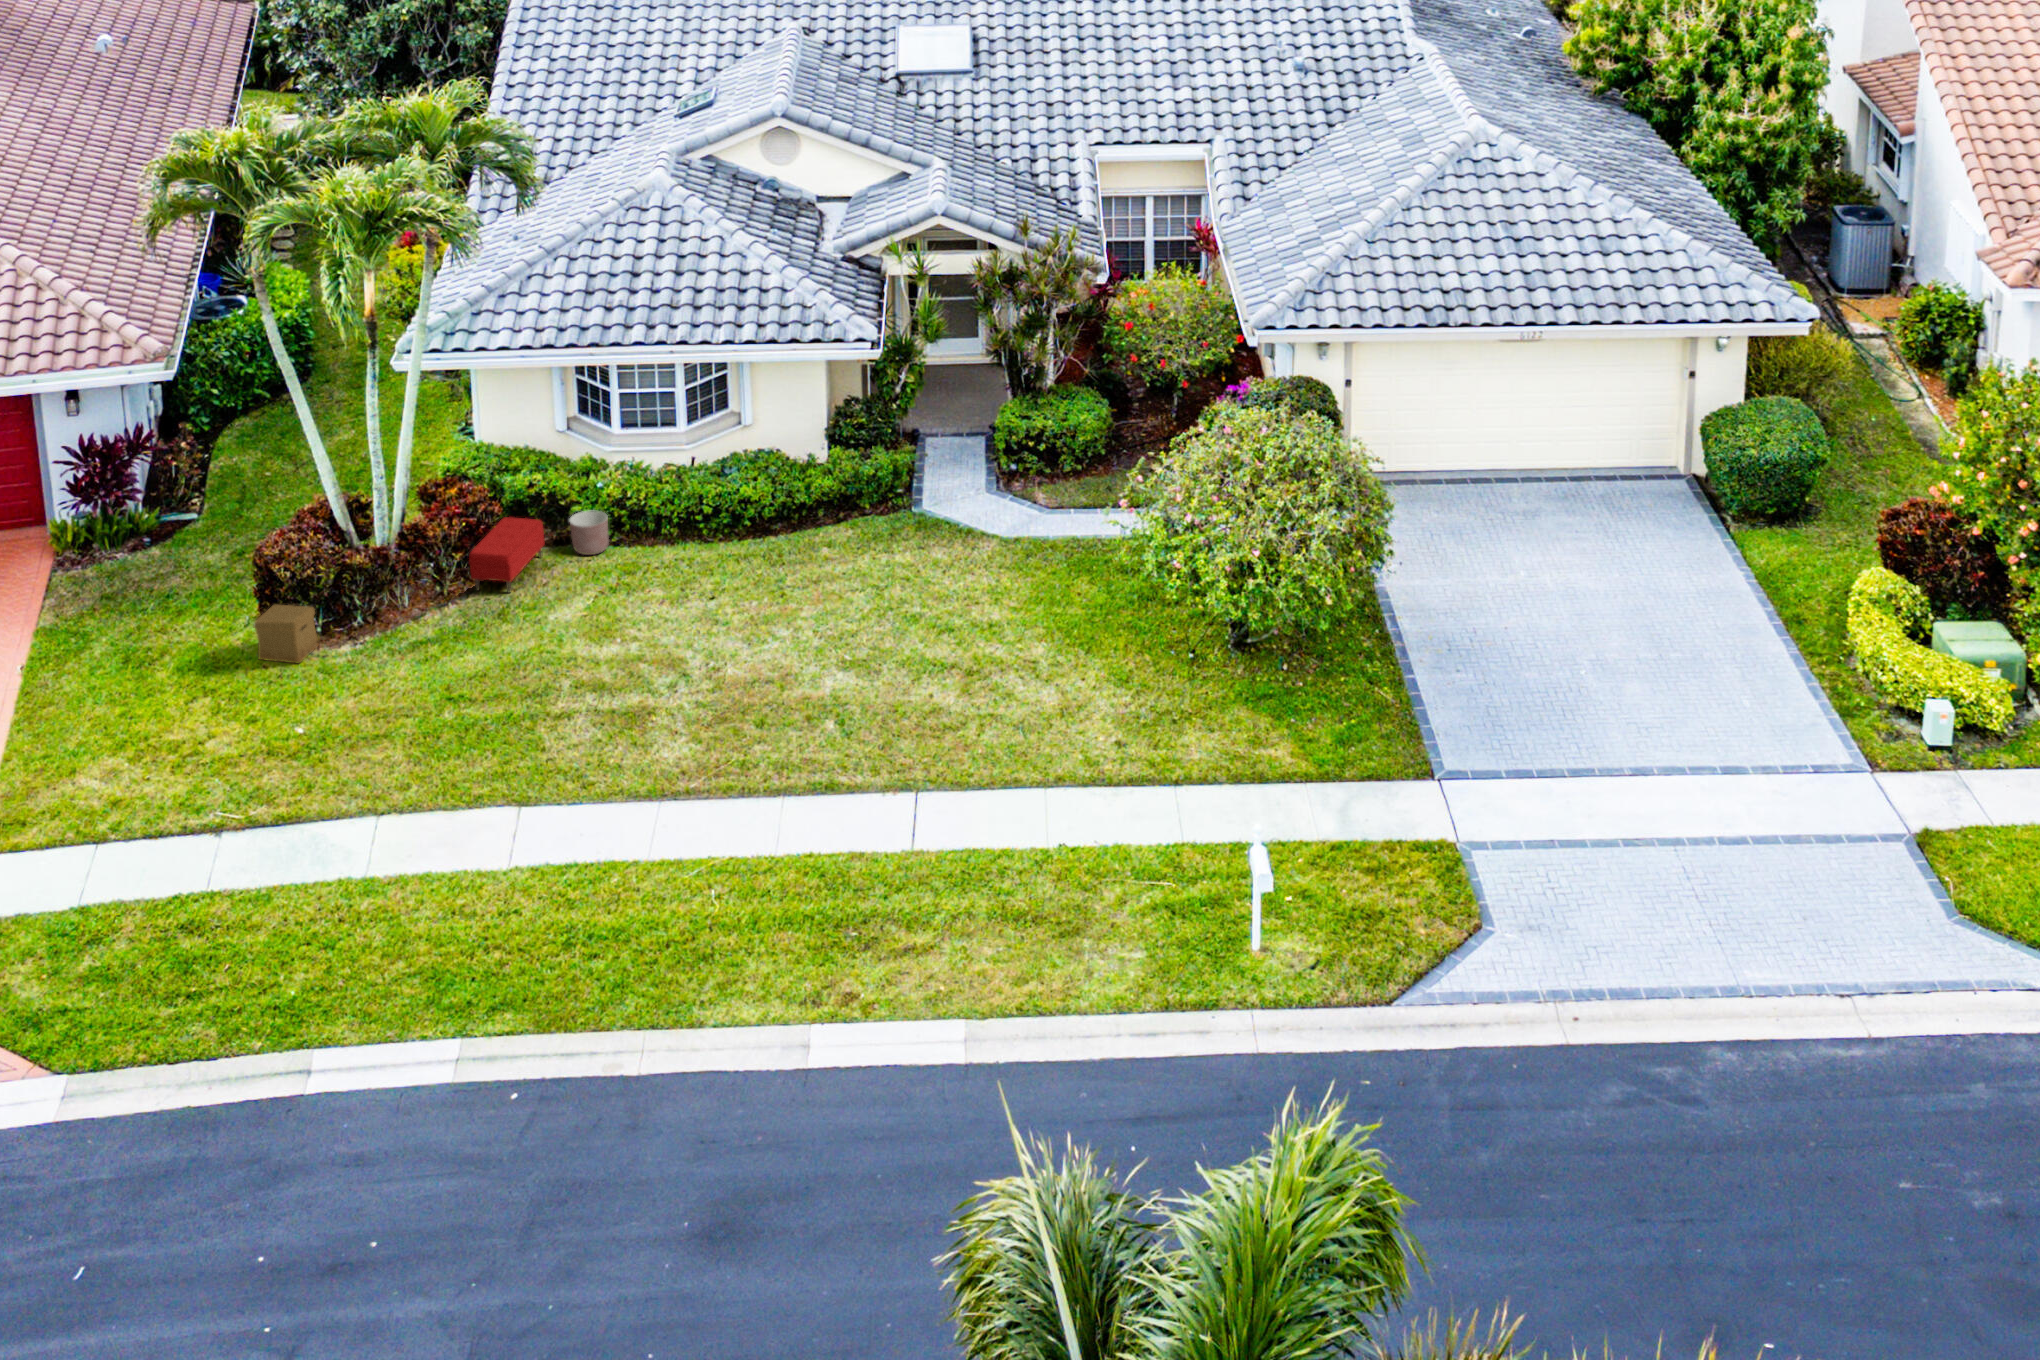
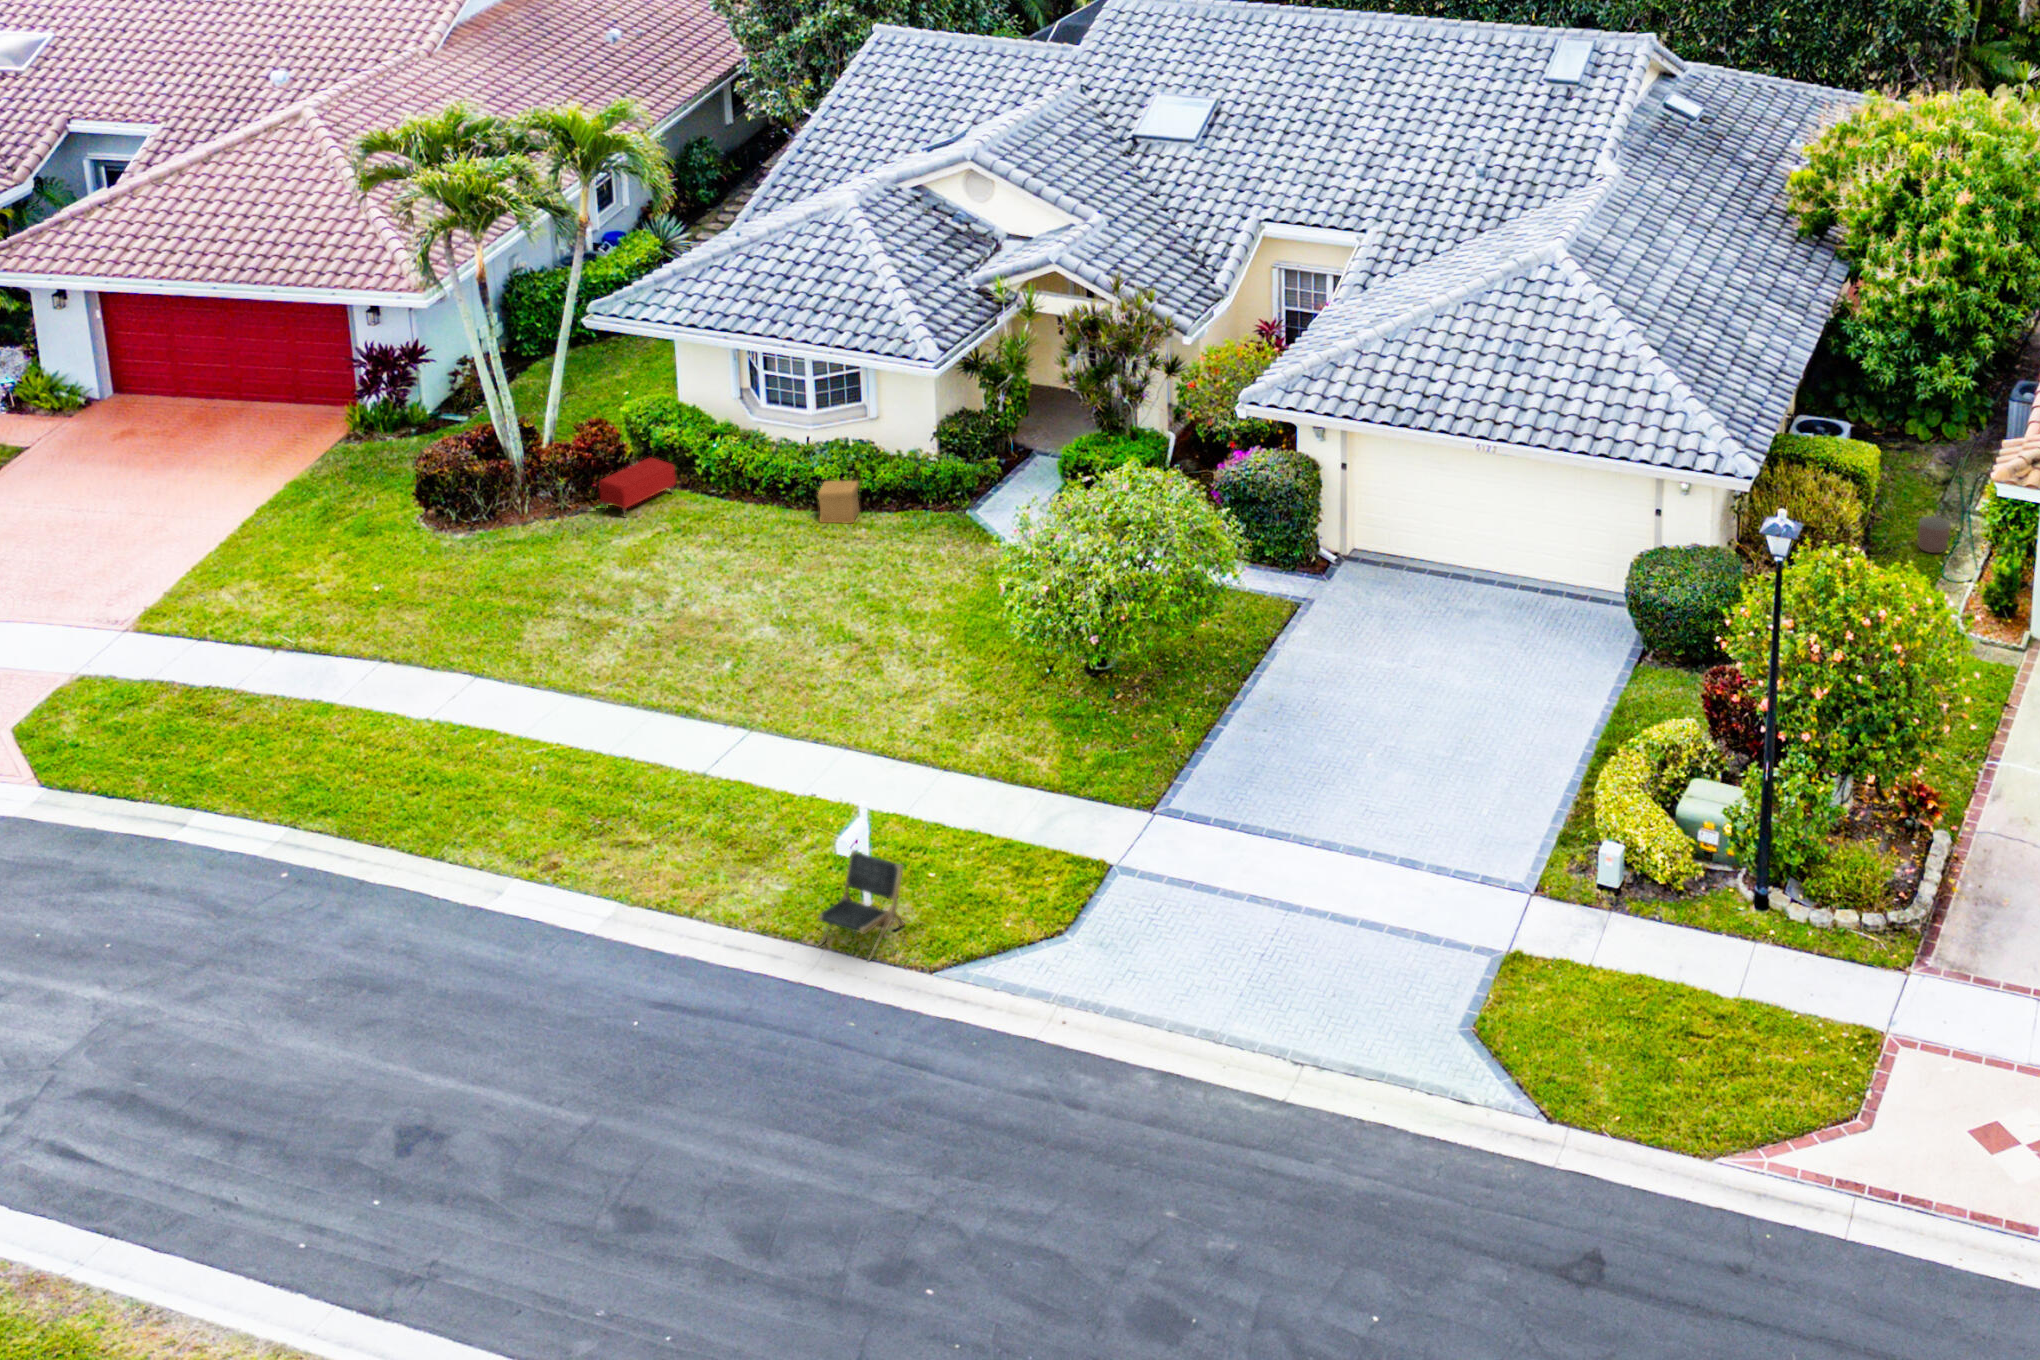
planter: present [569,510,609,555] -> present [1918,516,1951,553]
cardboard box: present [253,604,319,664] -> present [818,481,859,524]
lounge chair: none [1222,881,1296,1005] -> present [818,851,904,960]

